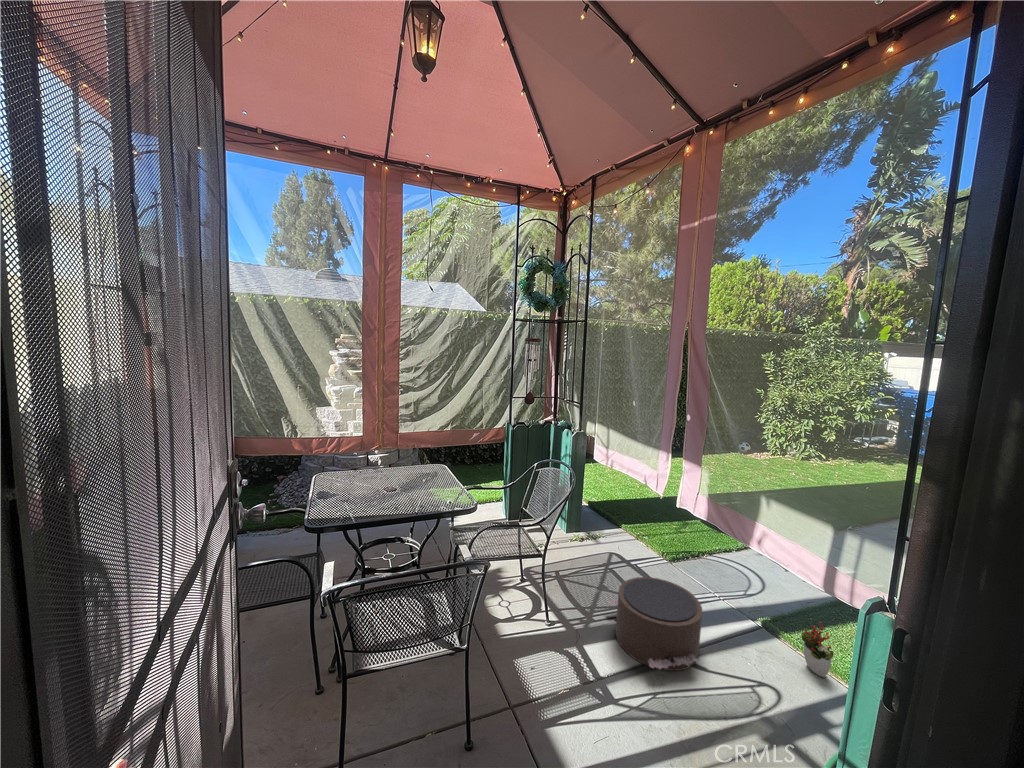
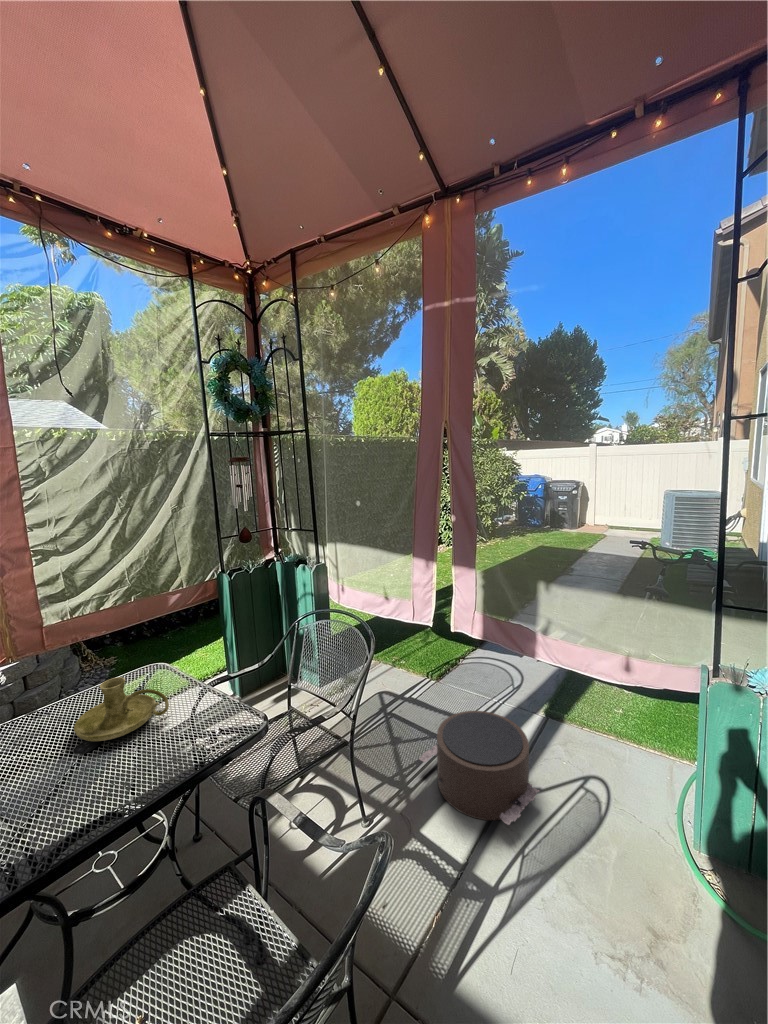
candle holder: none [384,461,430,492] -> present [74,677,169,741]
decorative plant: present [801,621,833,677] -> none [593,700,625,750]

